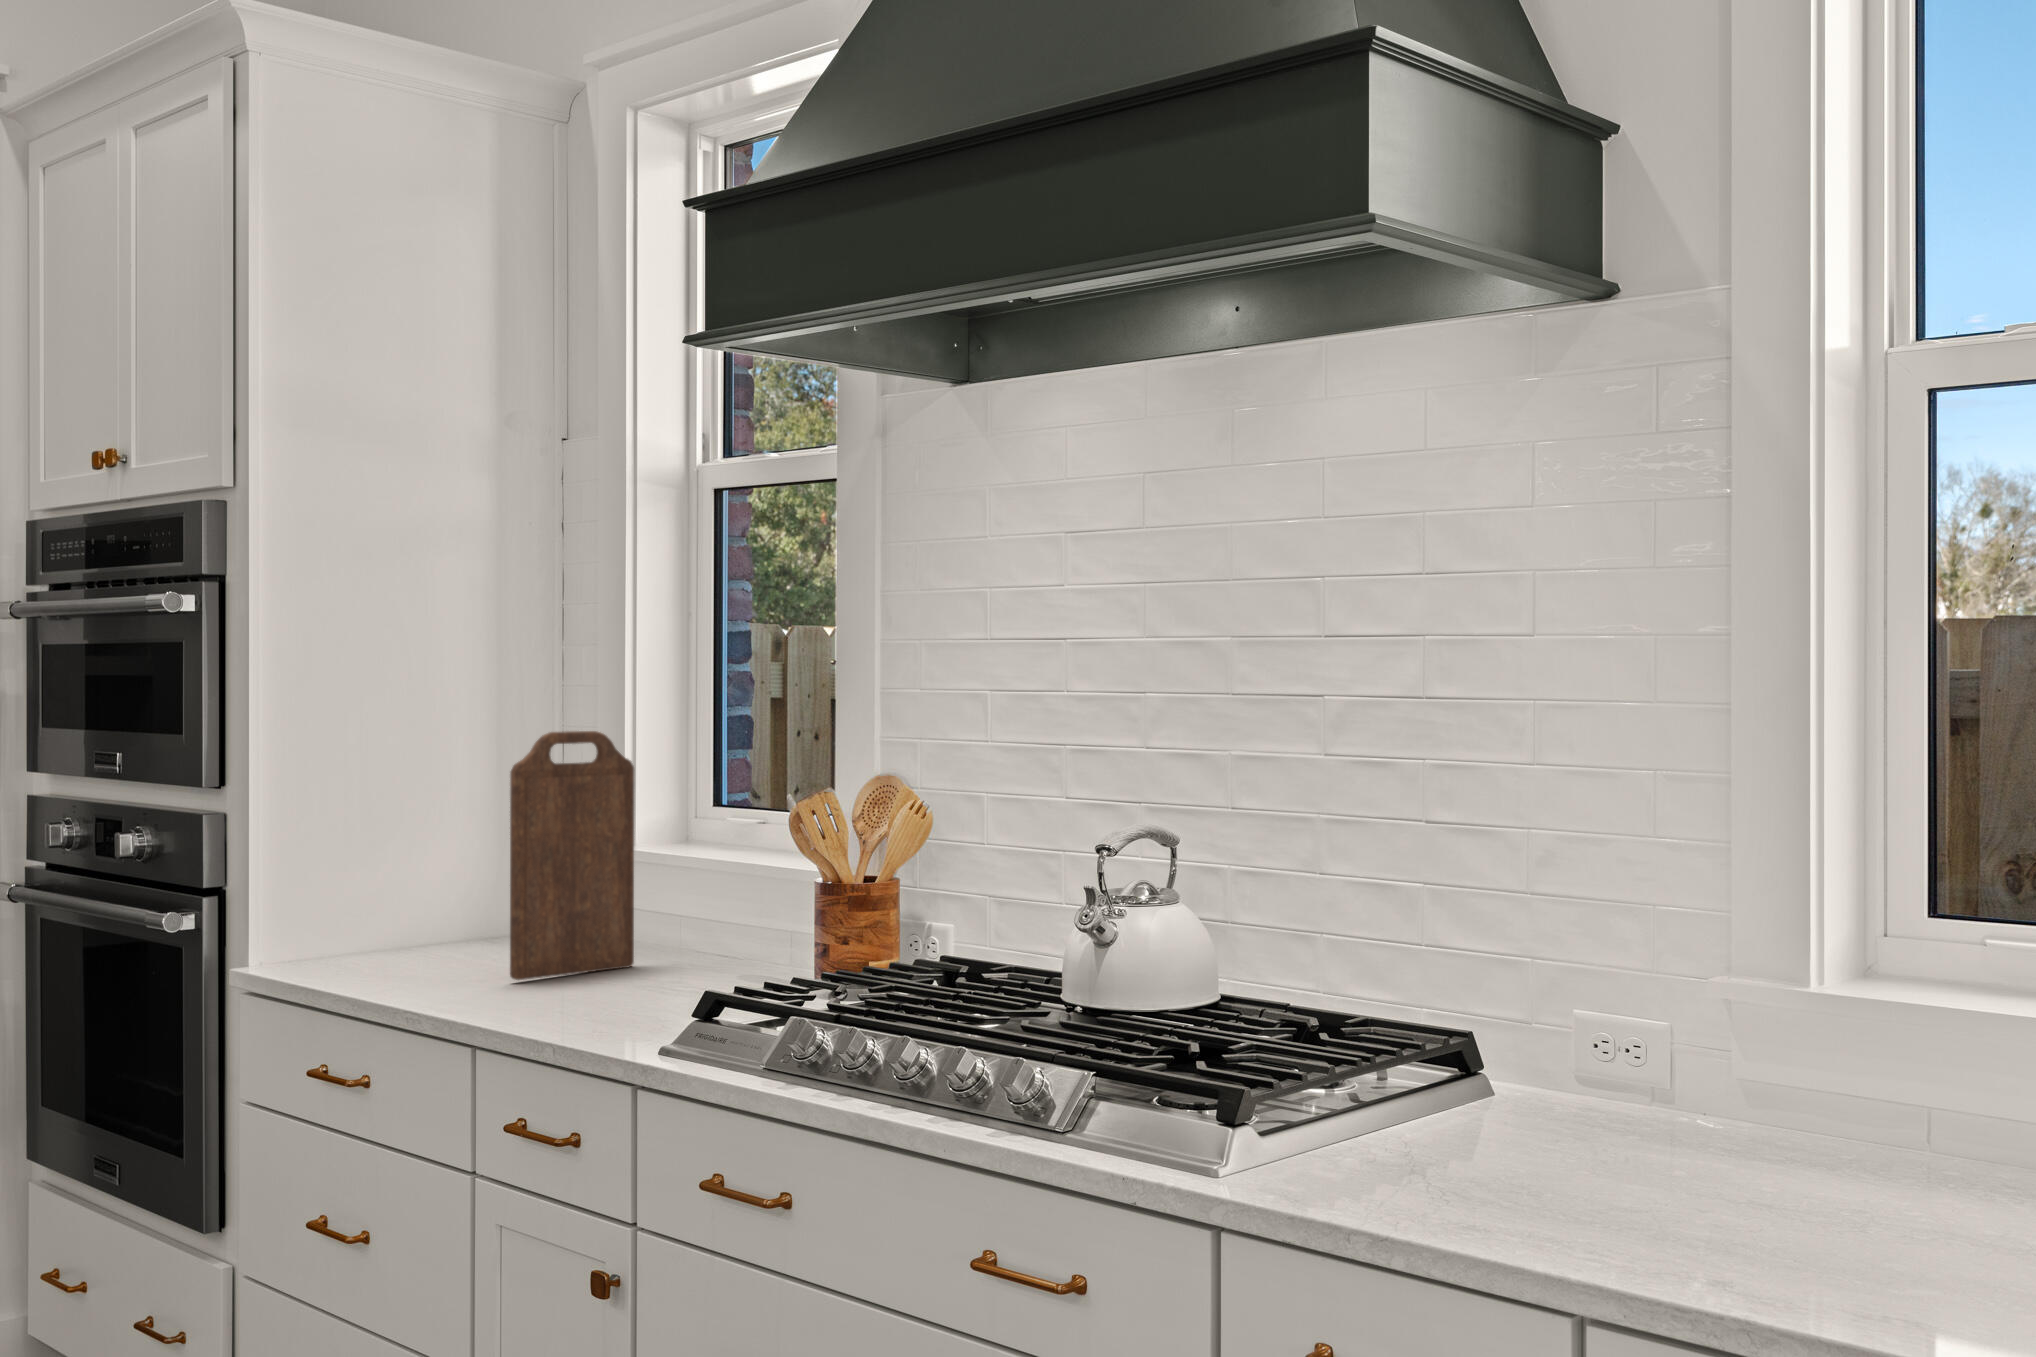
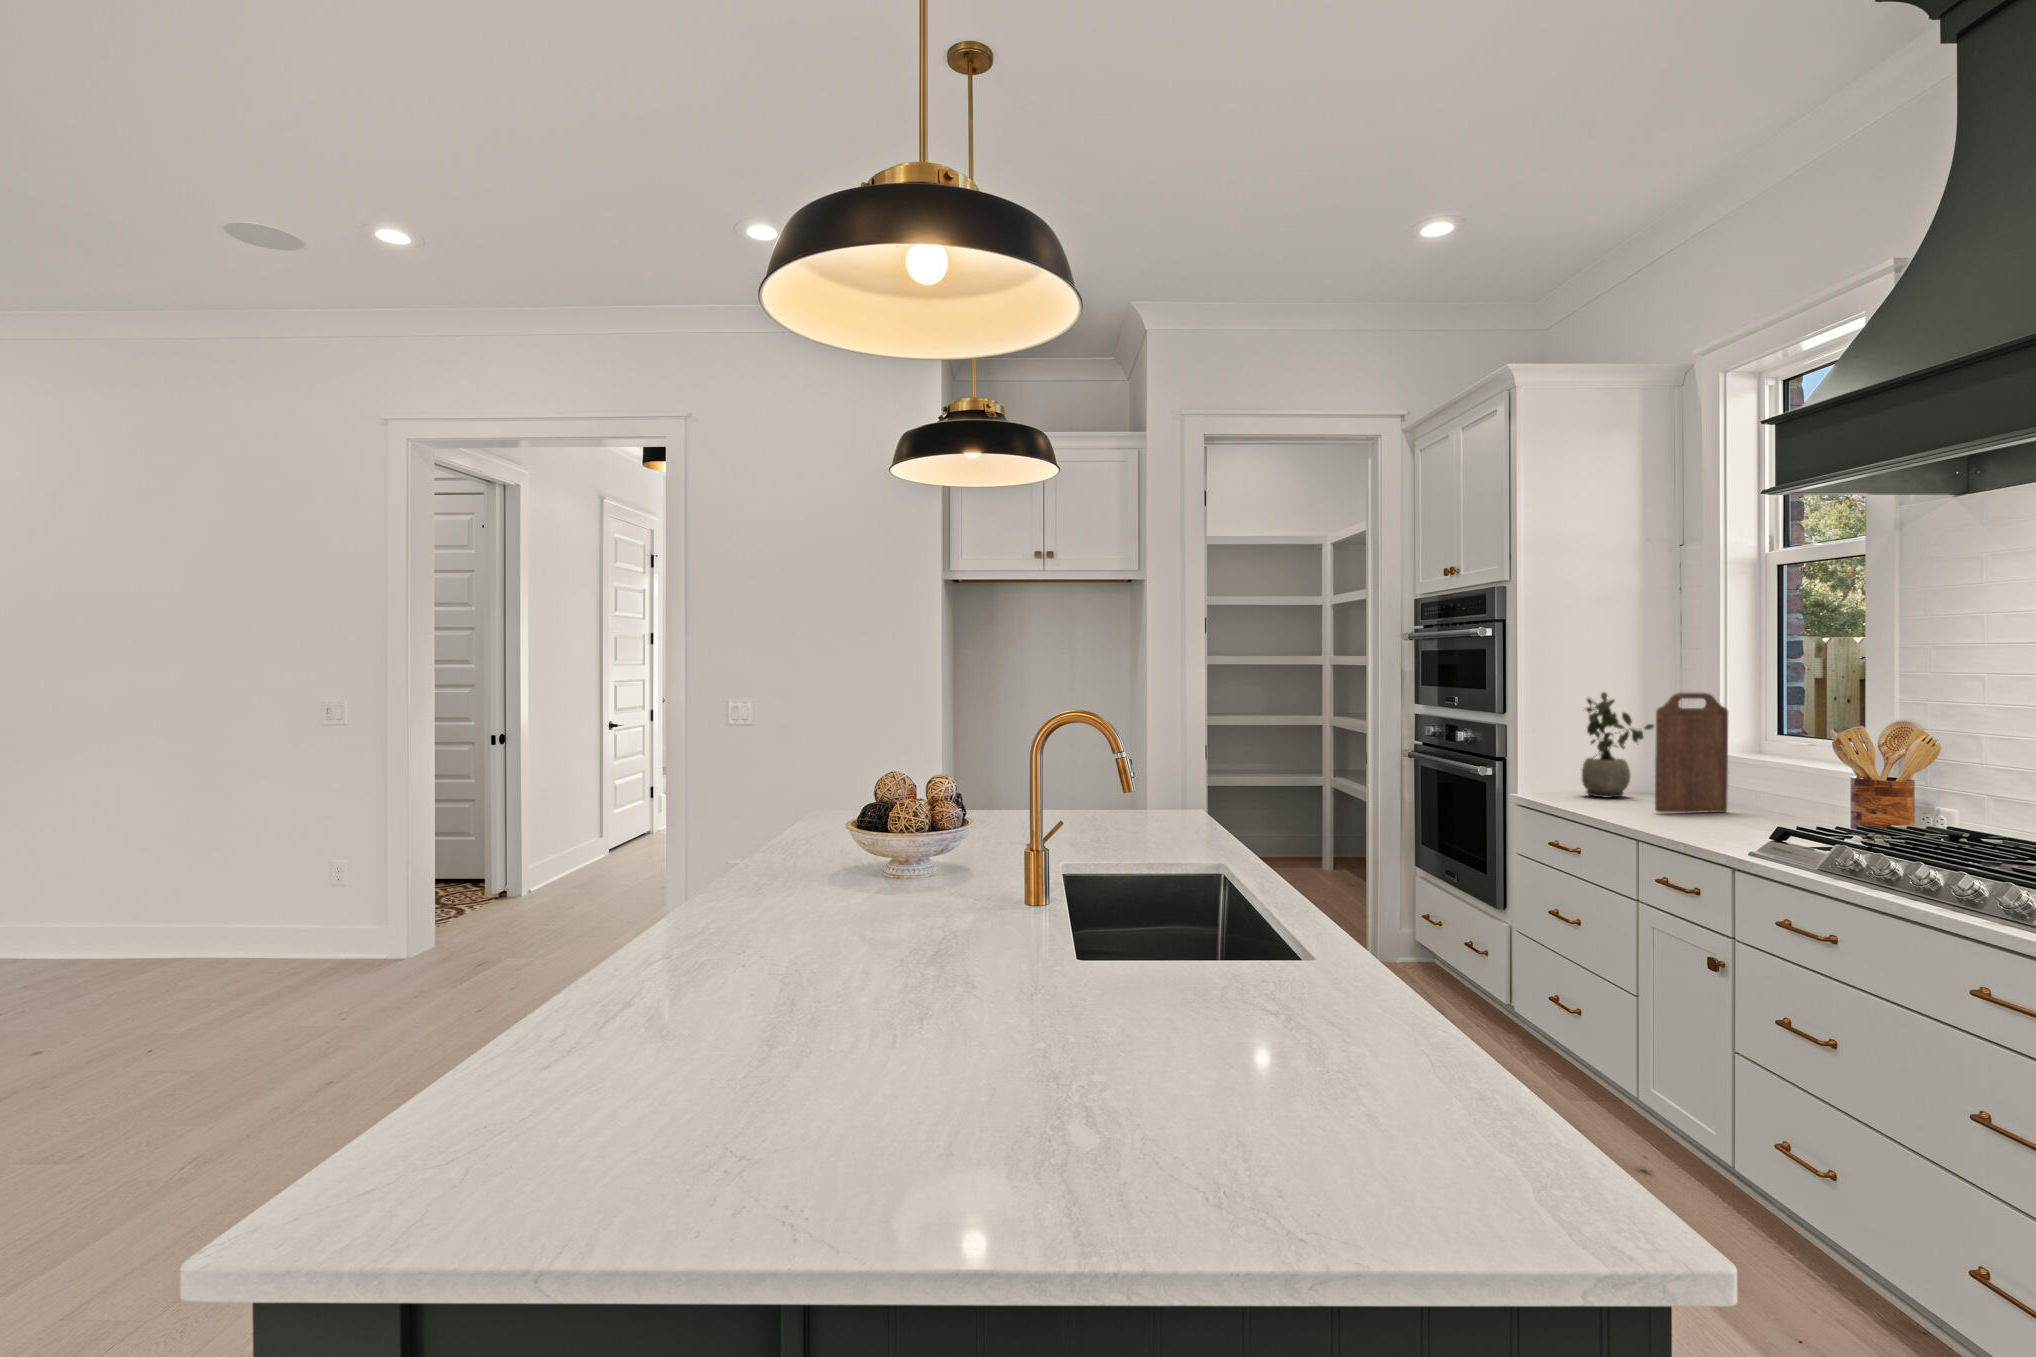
potted plant: none [373,733,515,957] -> present [1582,692,1654,798]

